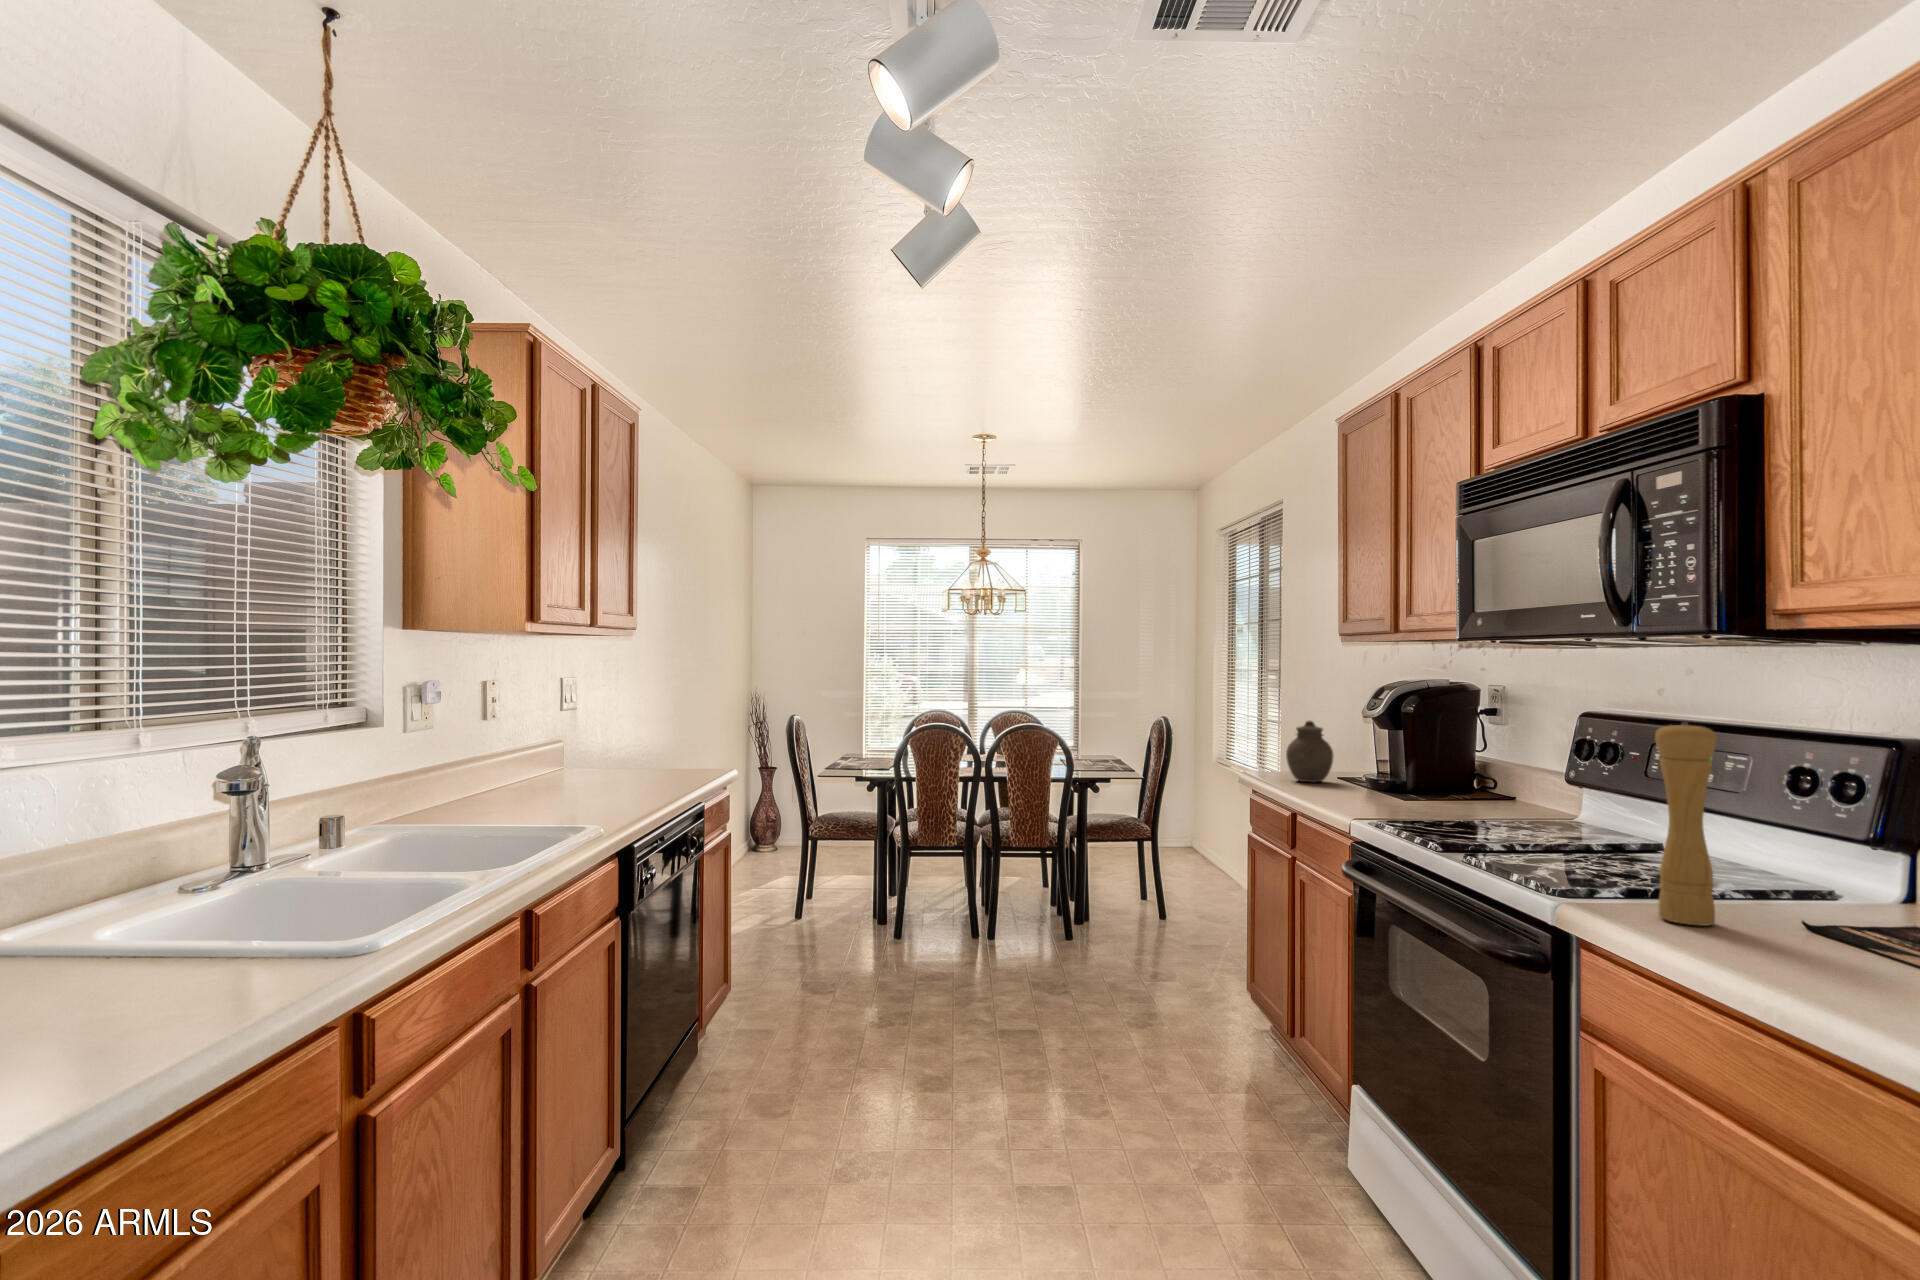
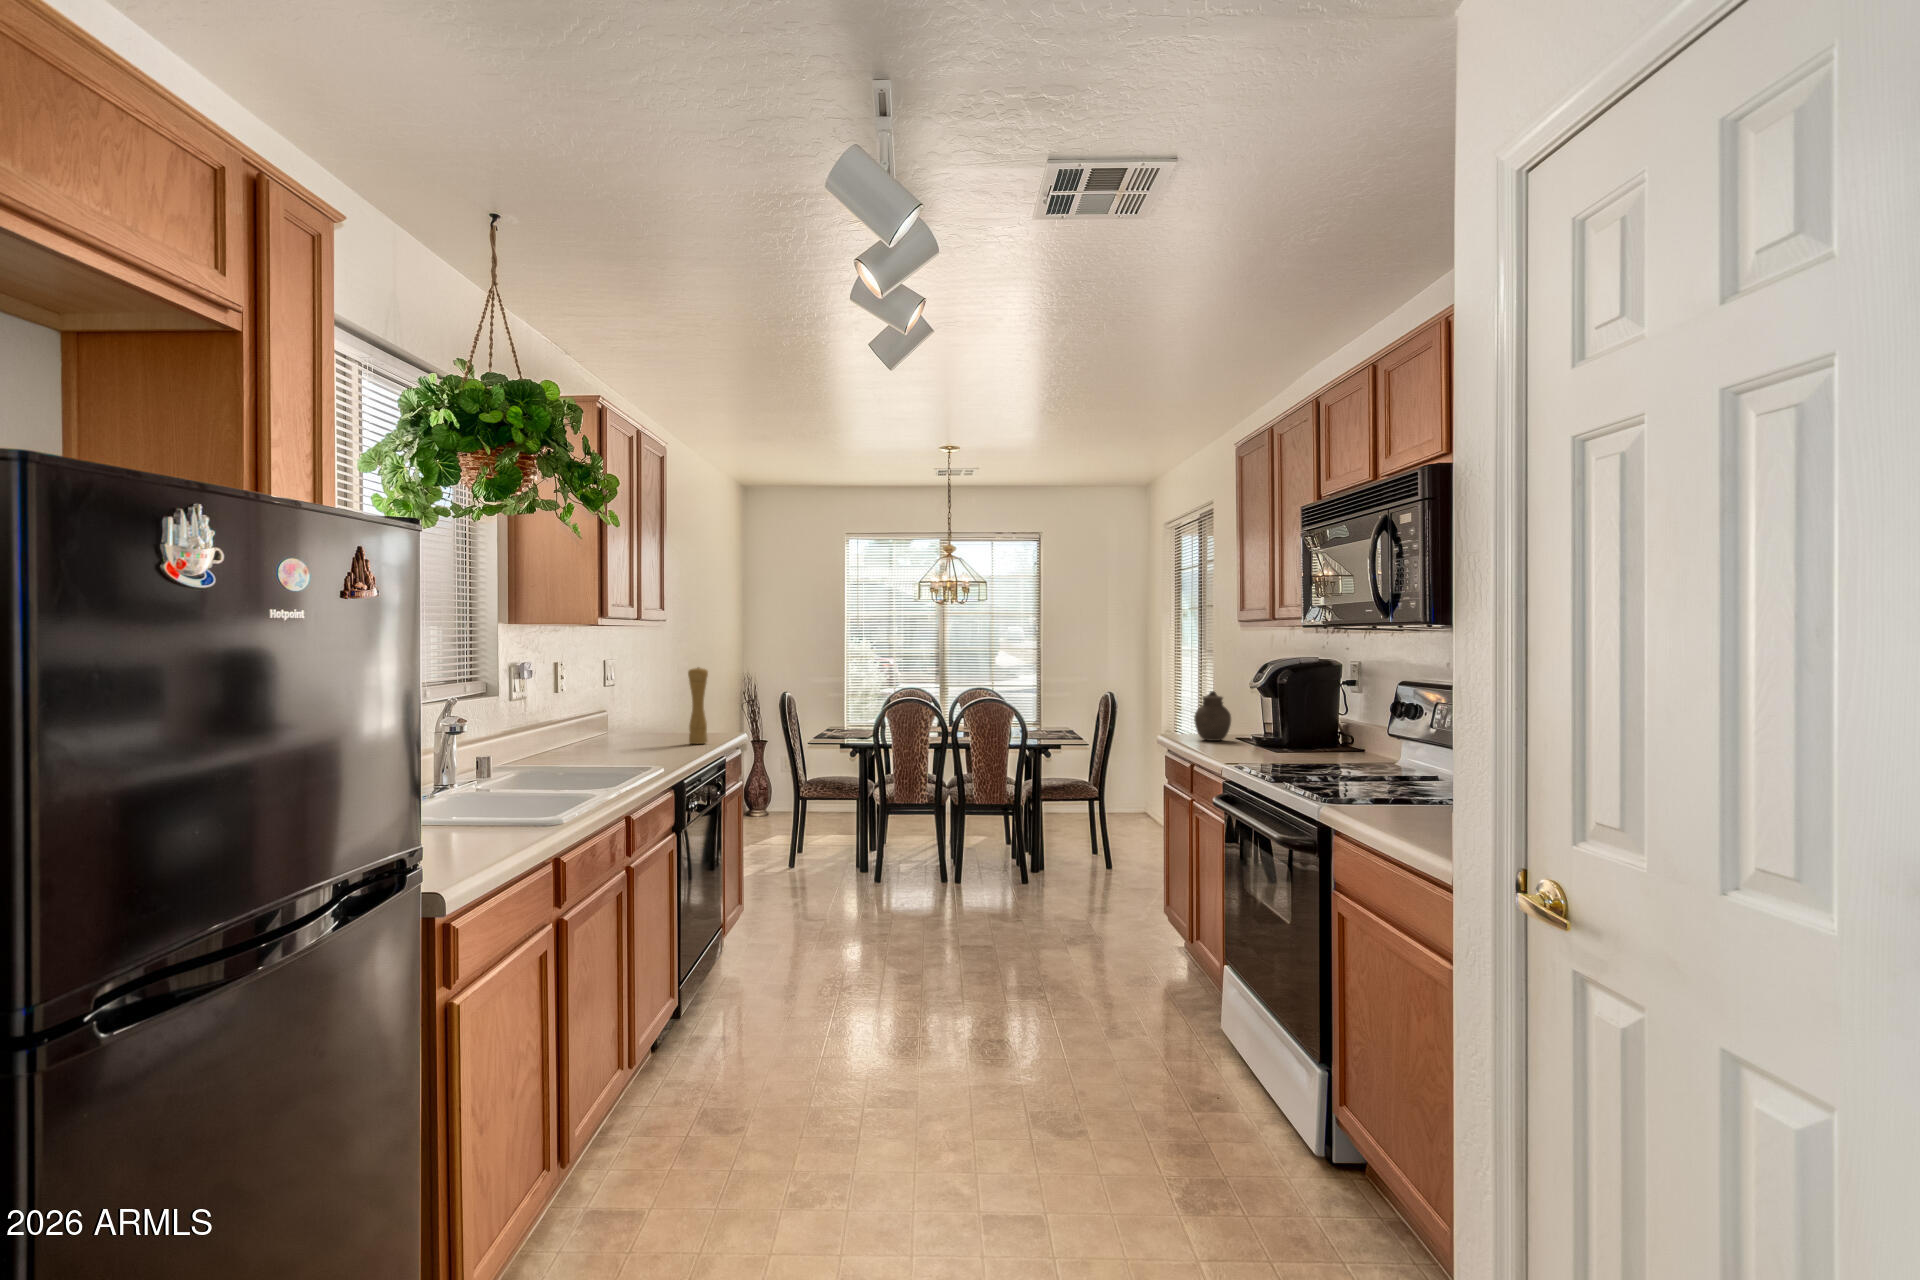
pepper mill: present [1655,722,1716,926] -> present [688,667,708,744]

